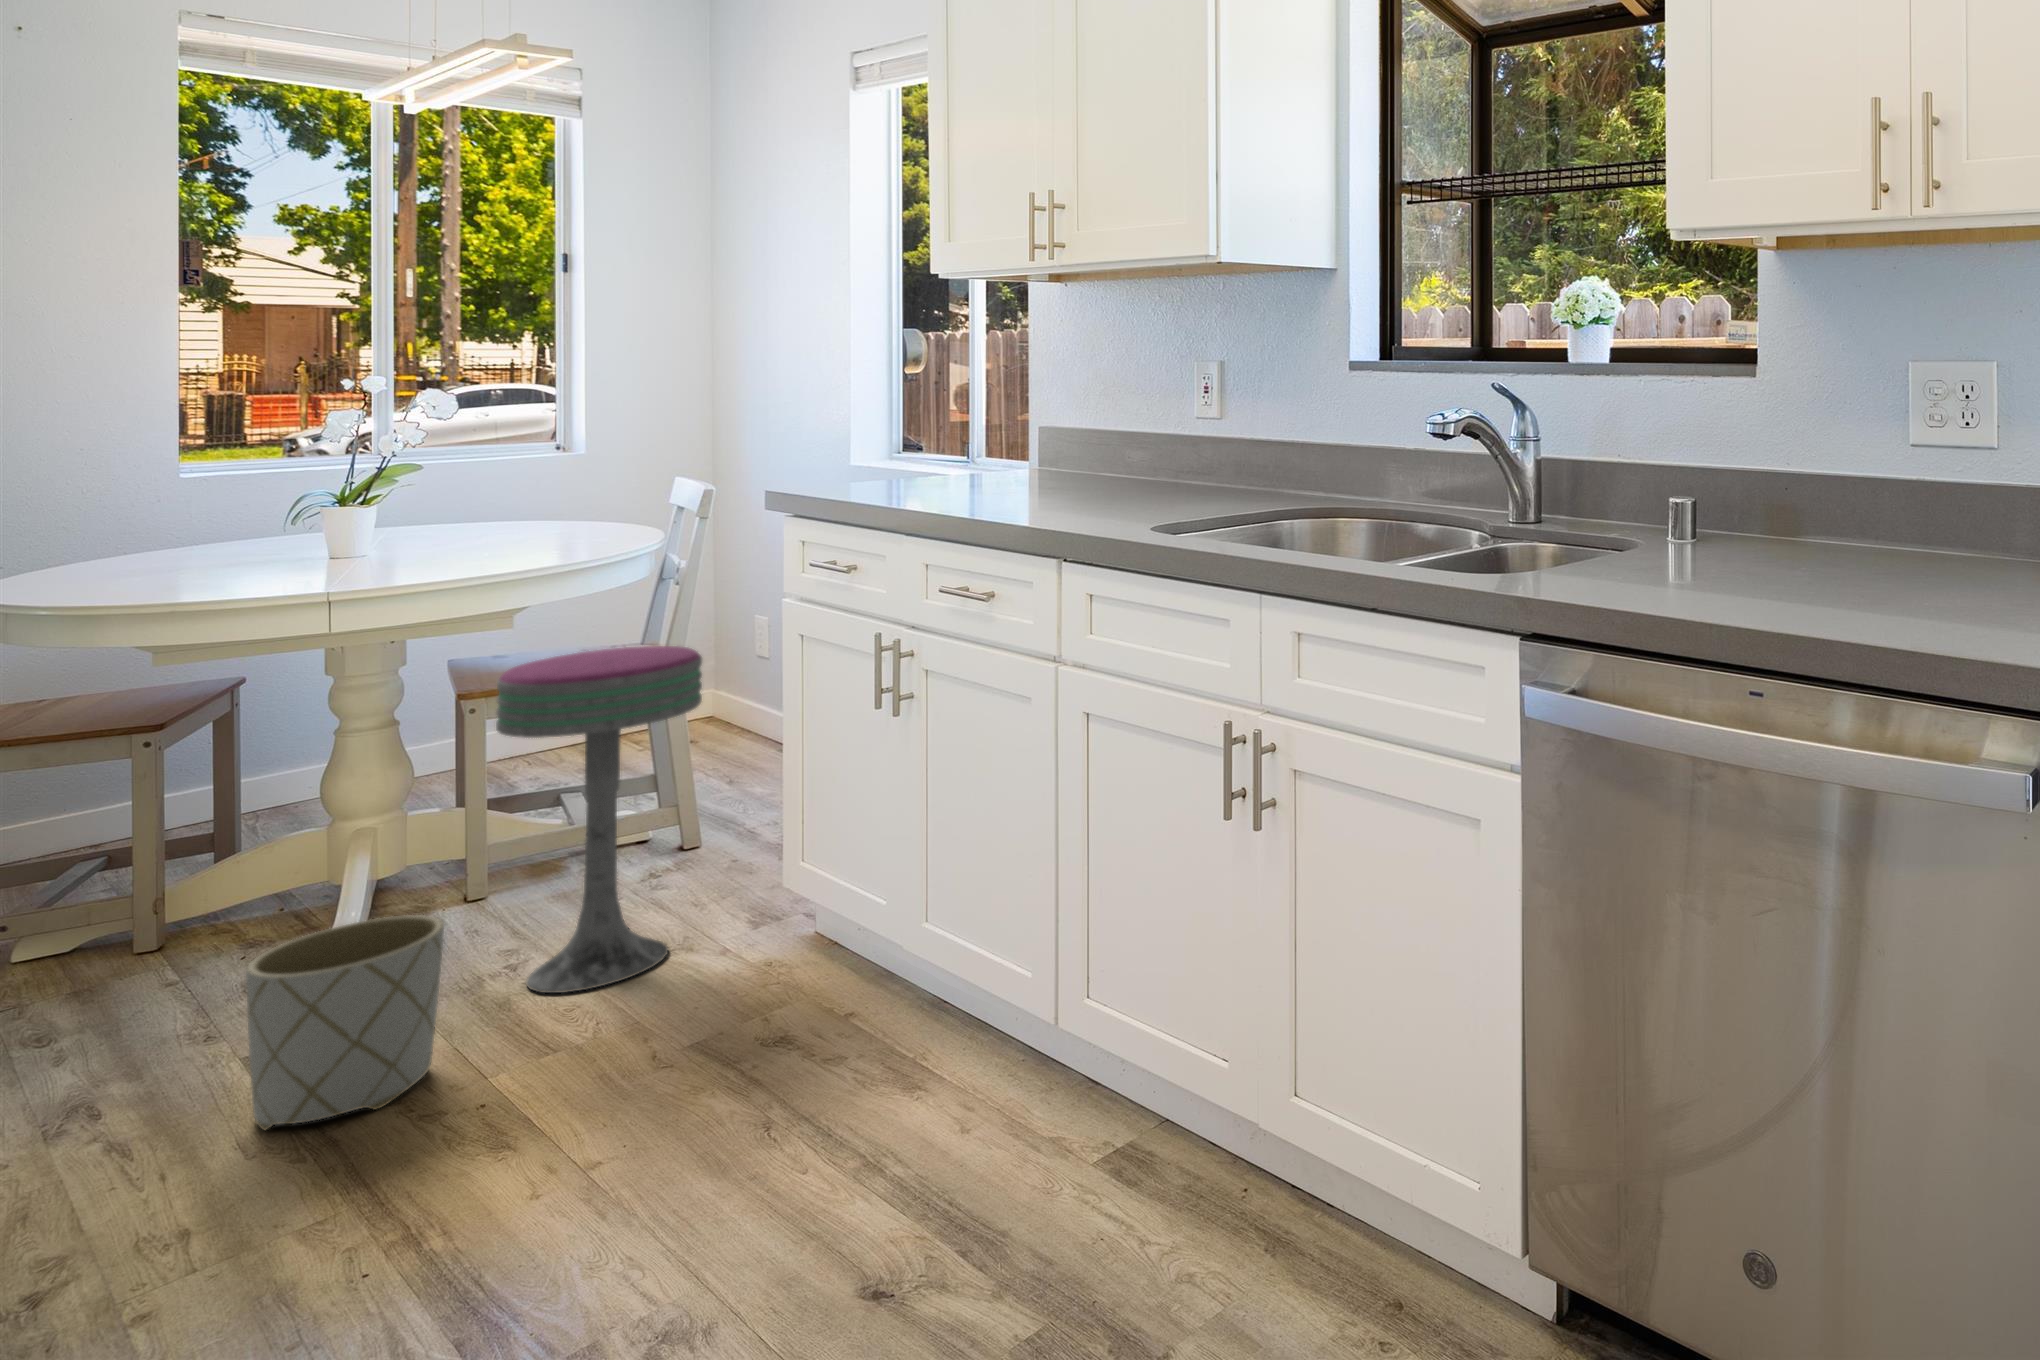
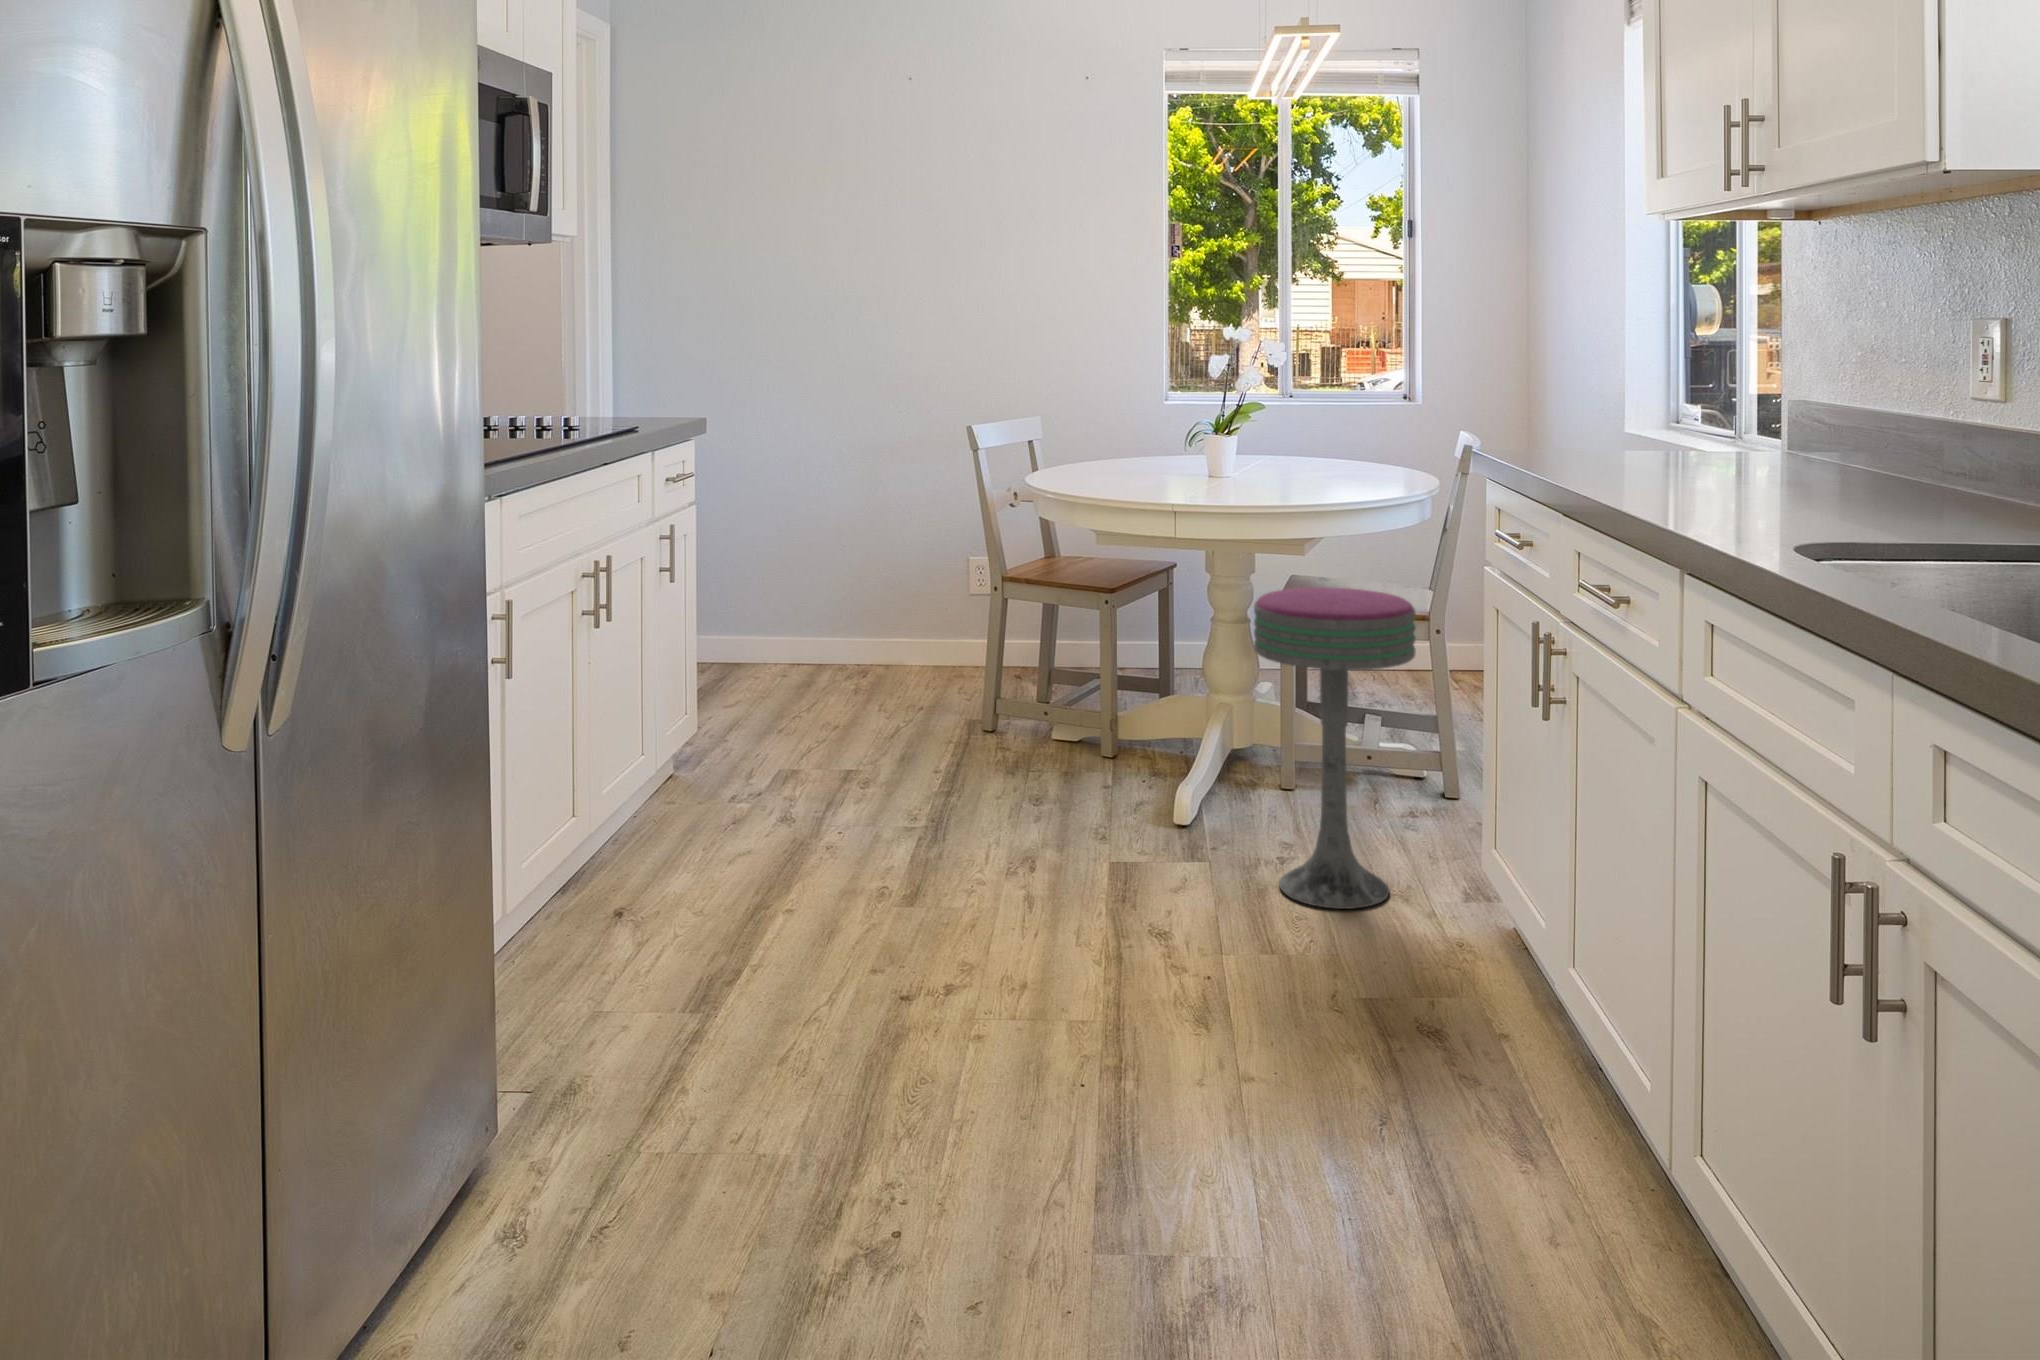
planter: present [246,915,444,1130] -> none [1079,785,1199,948]

